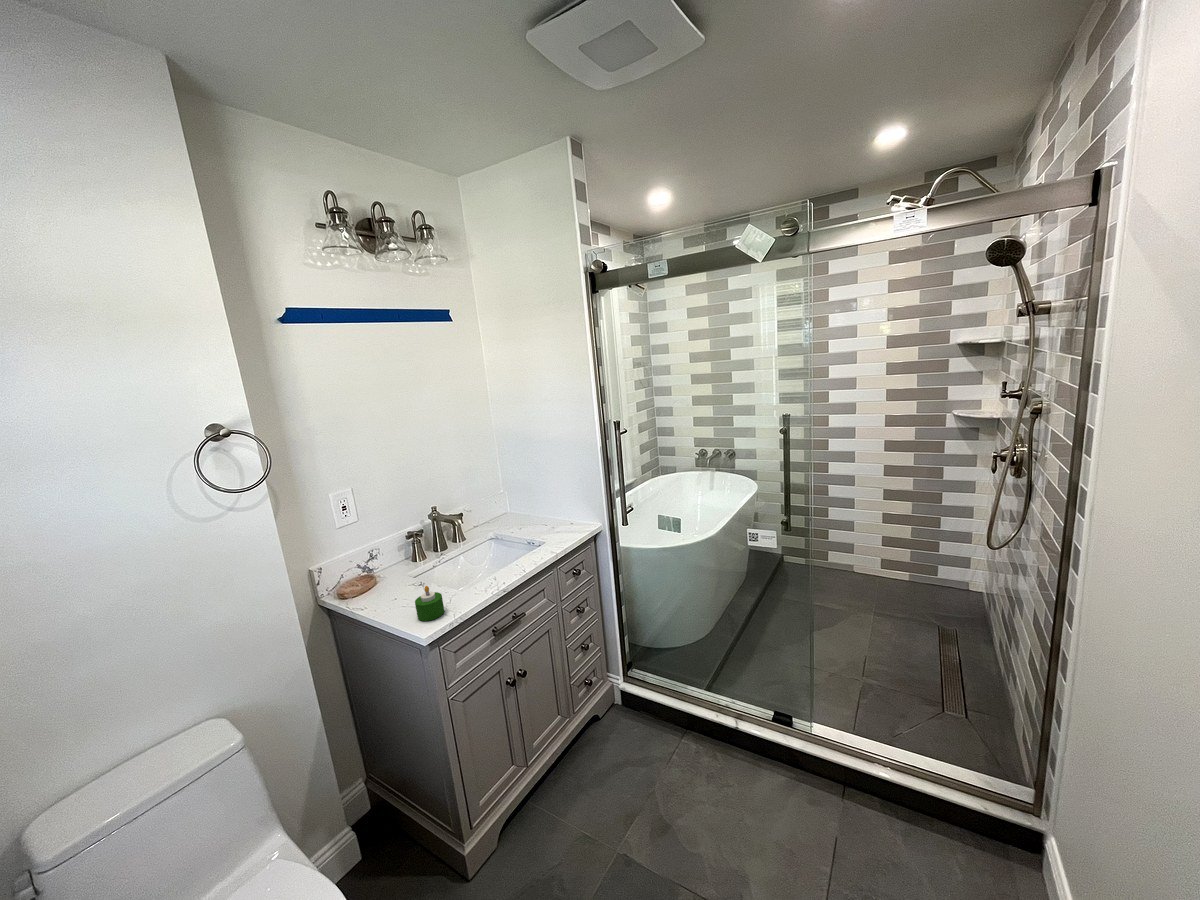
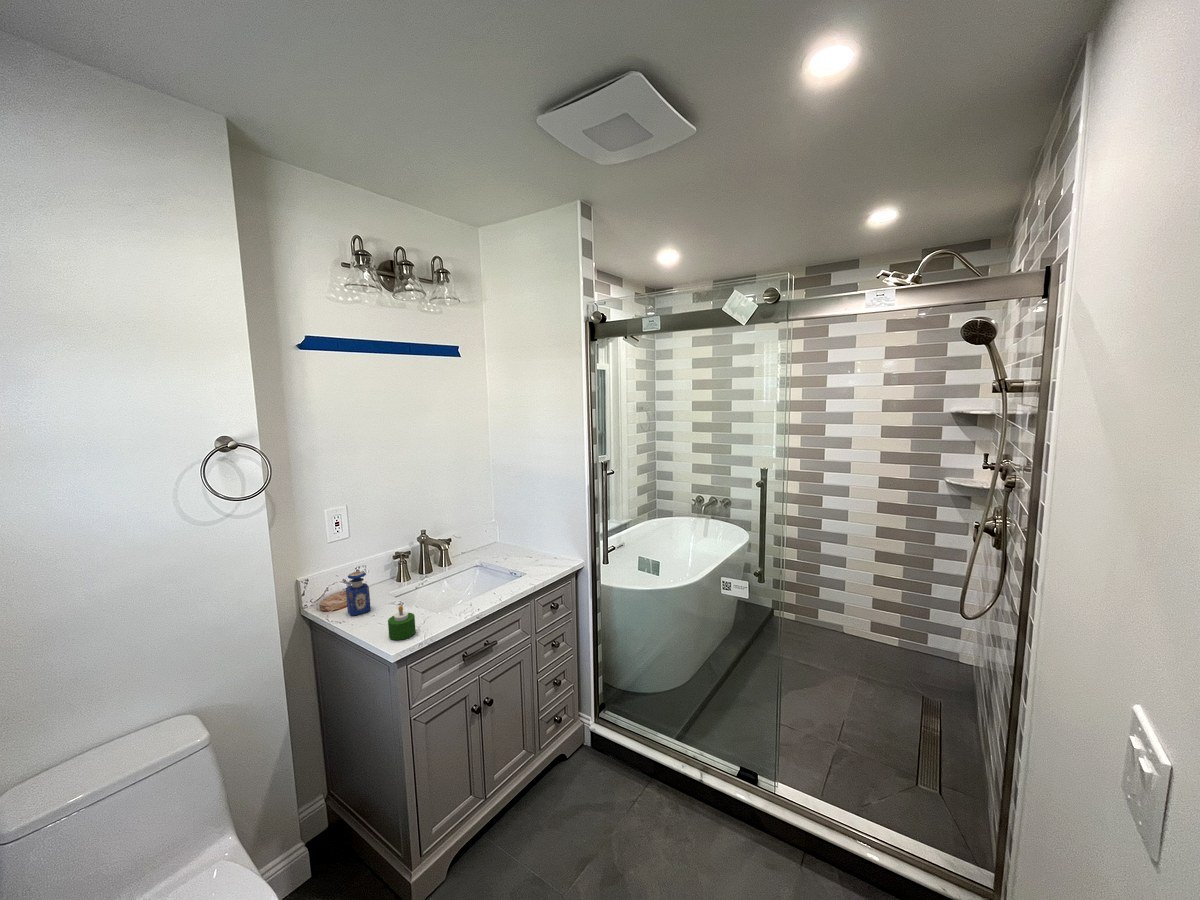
perfume bottle: none [363,555,391,601] -> present [346,571,371,616]

